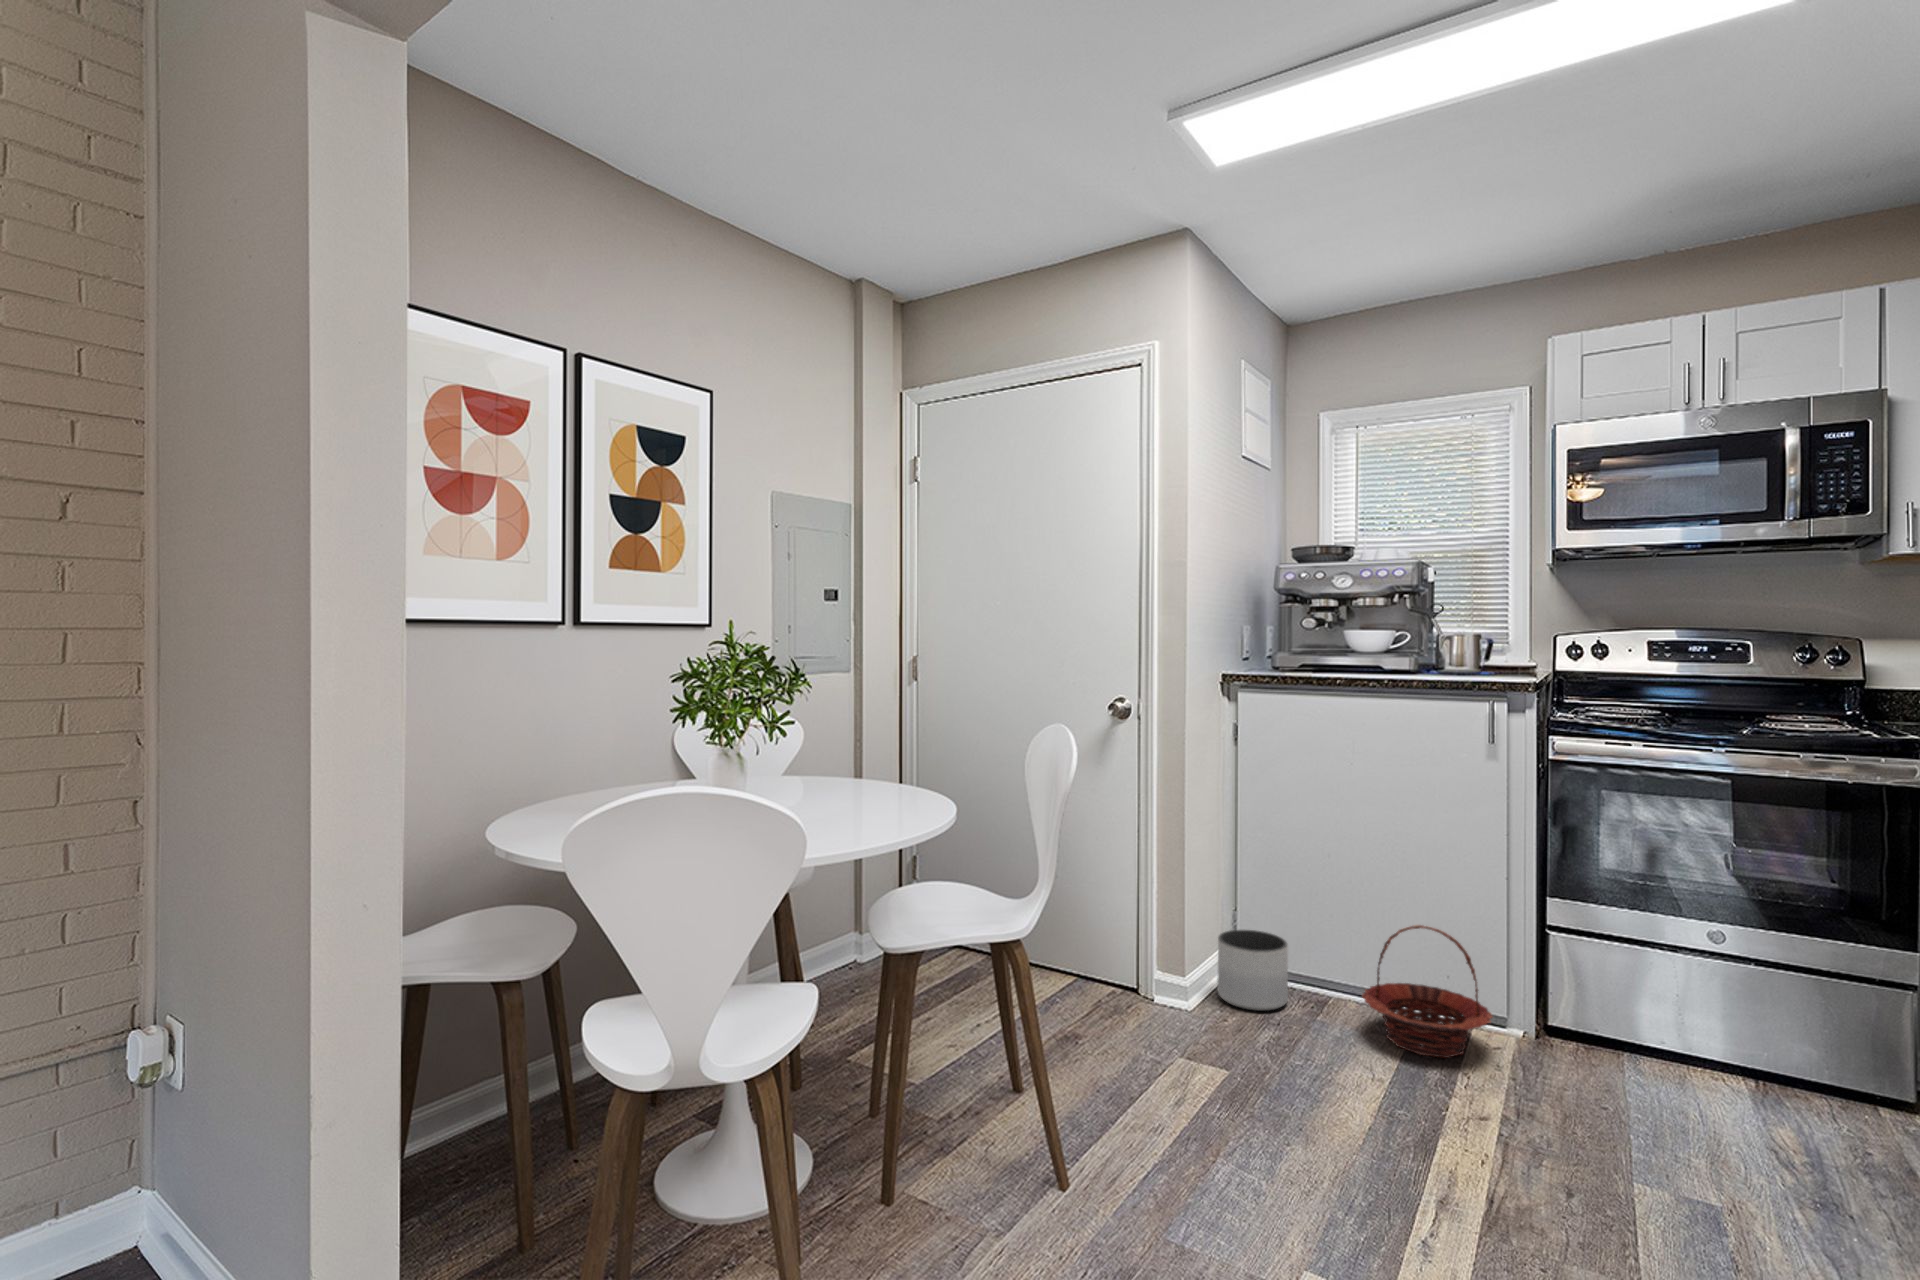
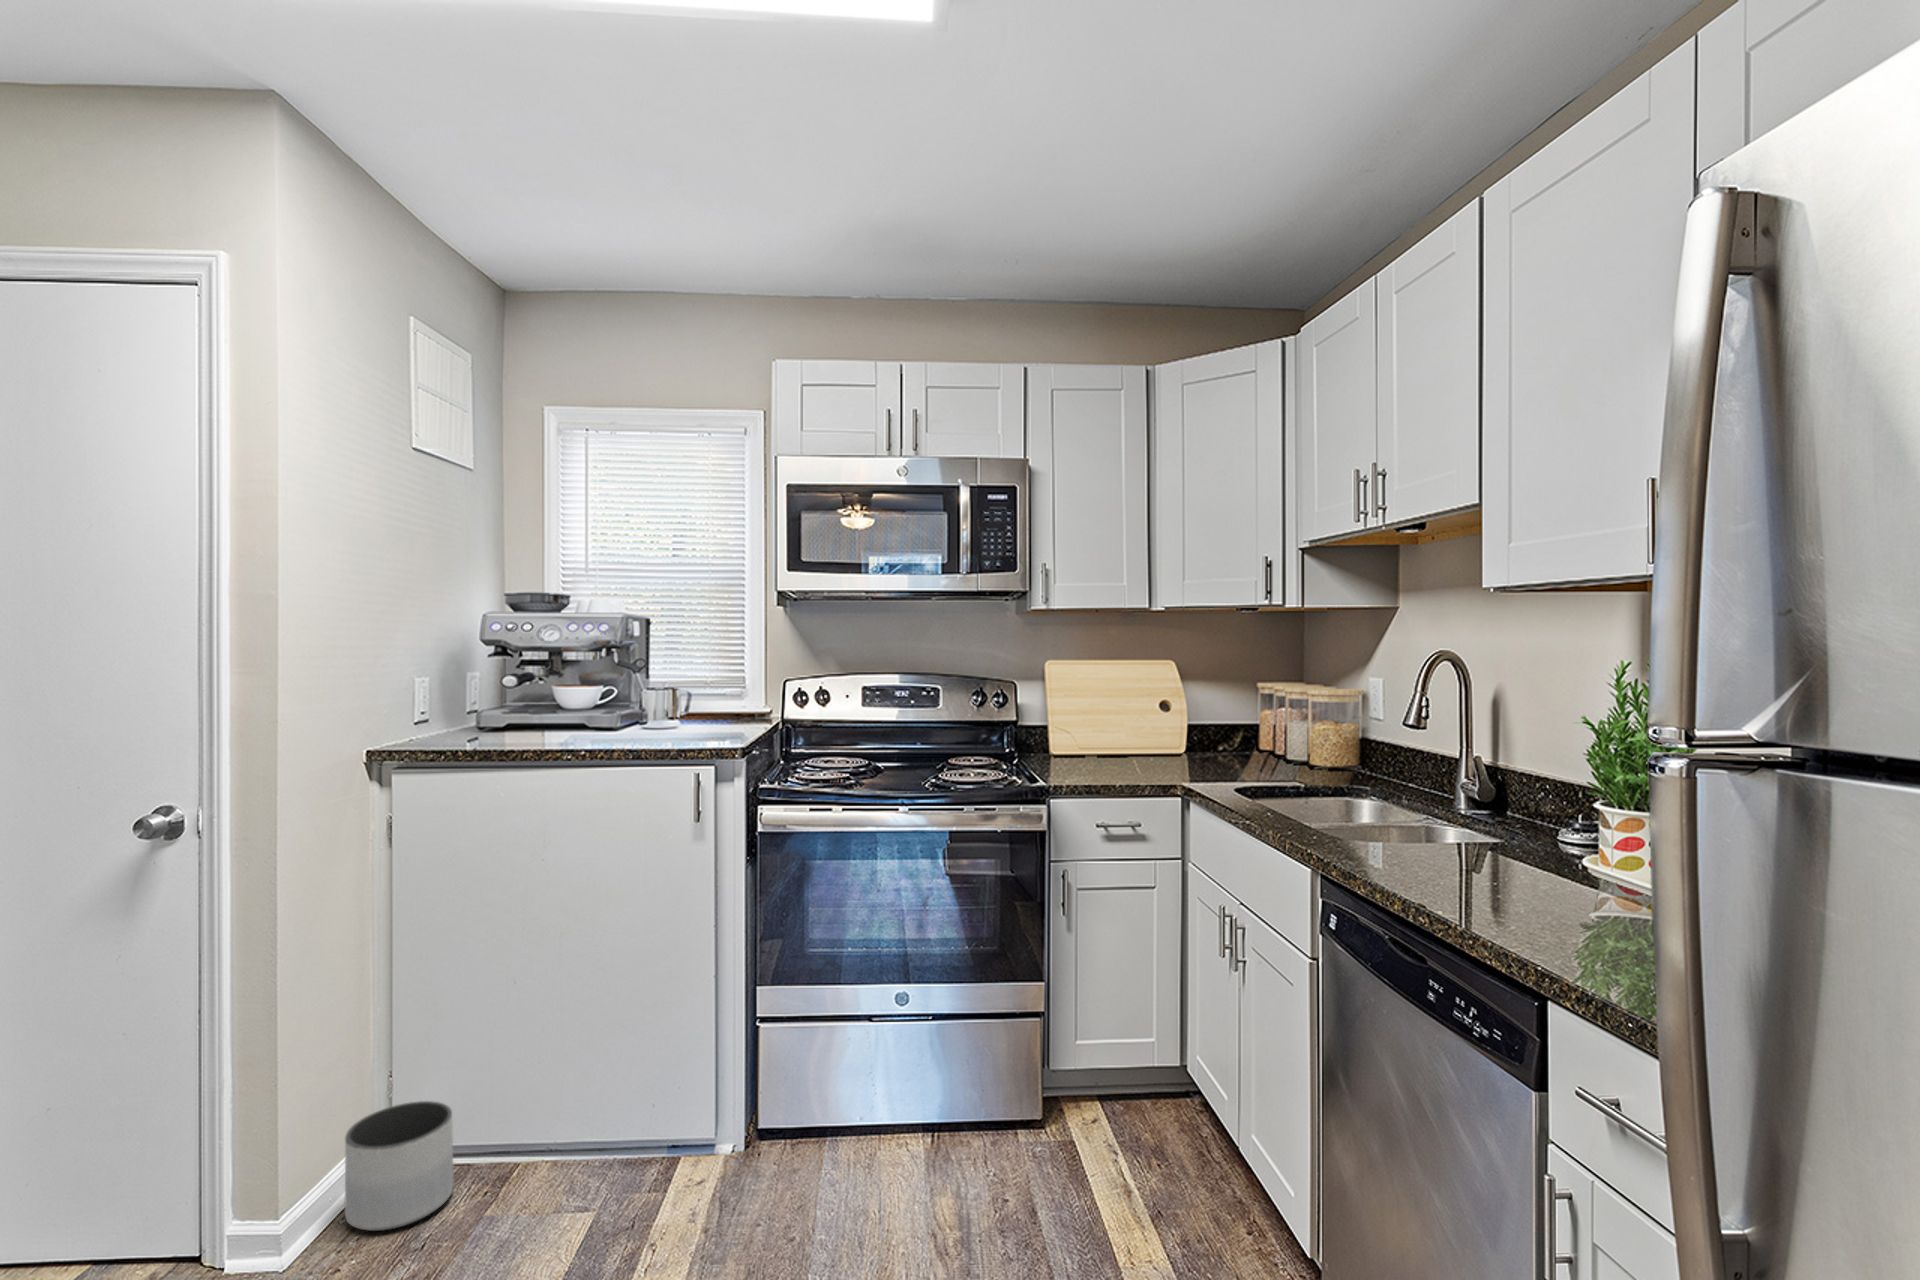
basket: present [1363,925,1492,1058] -> none [541,1058,694,1229]

